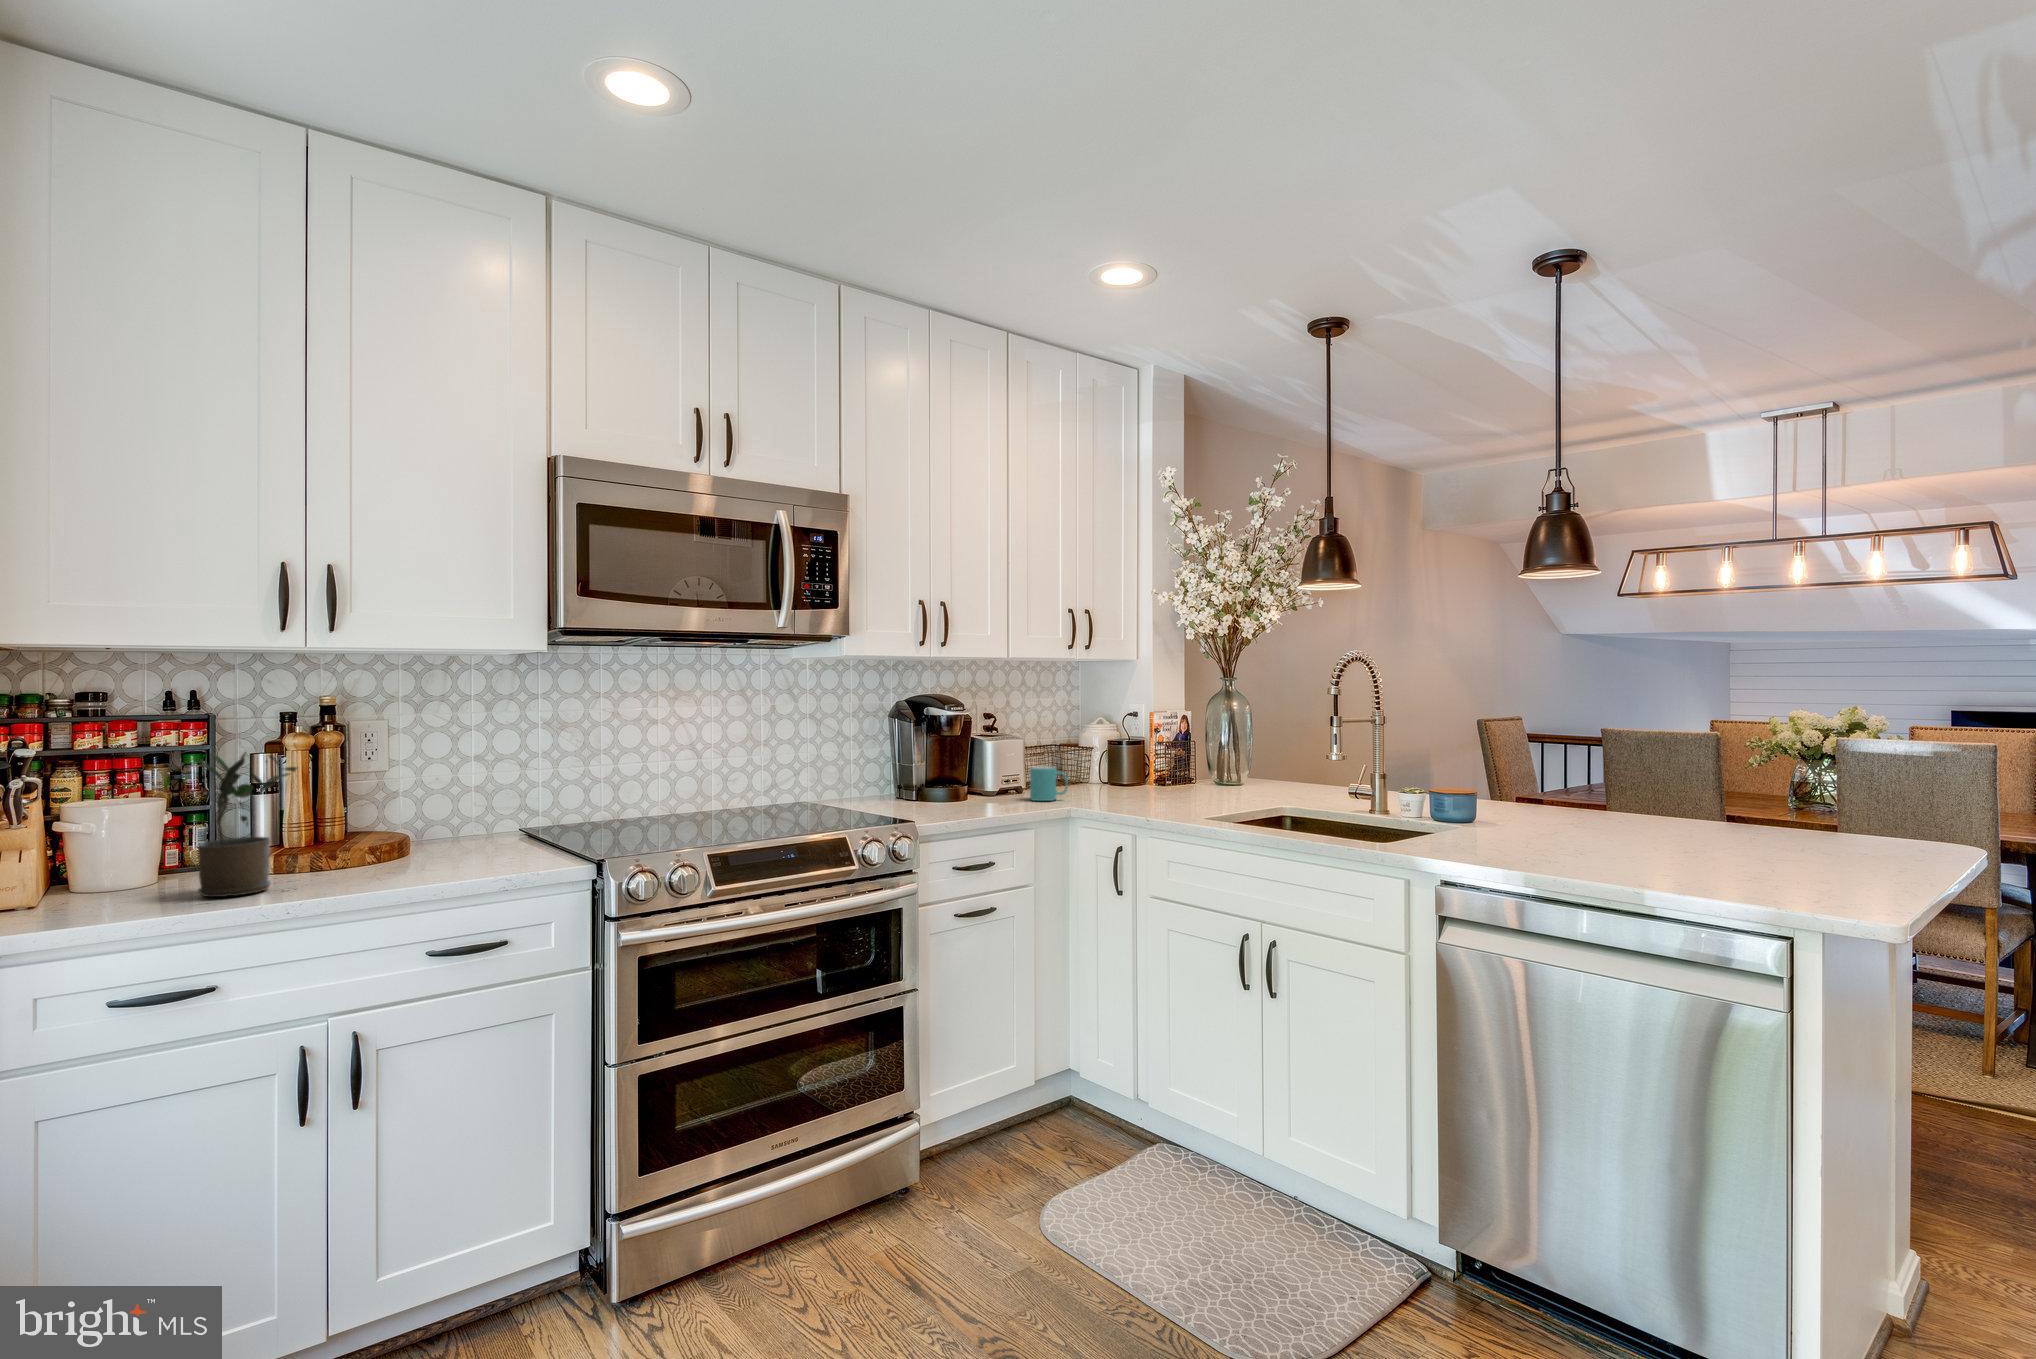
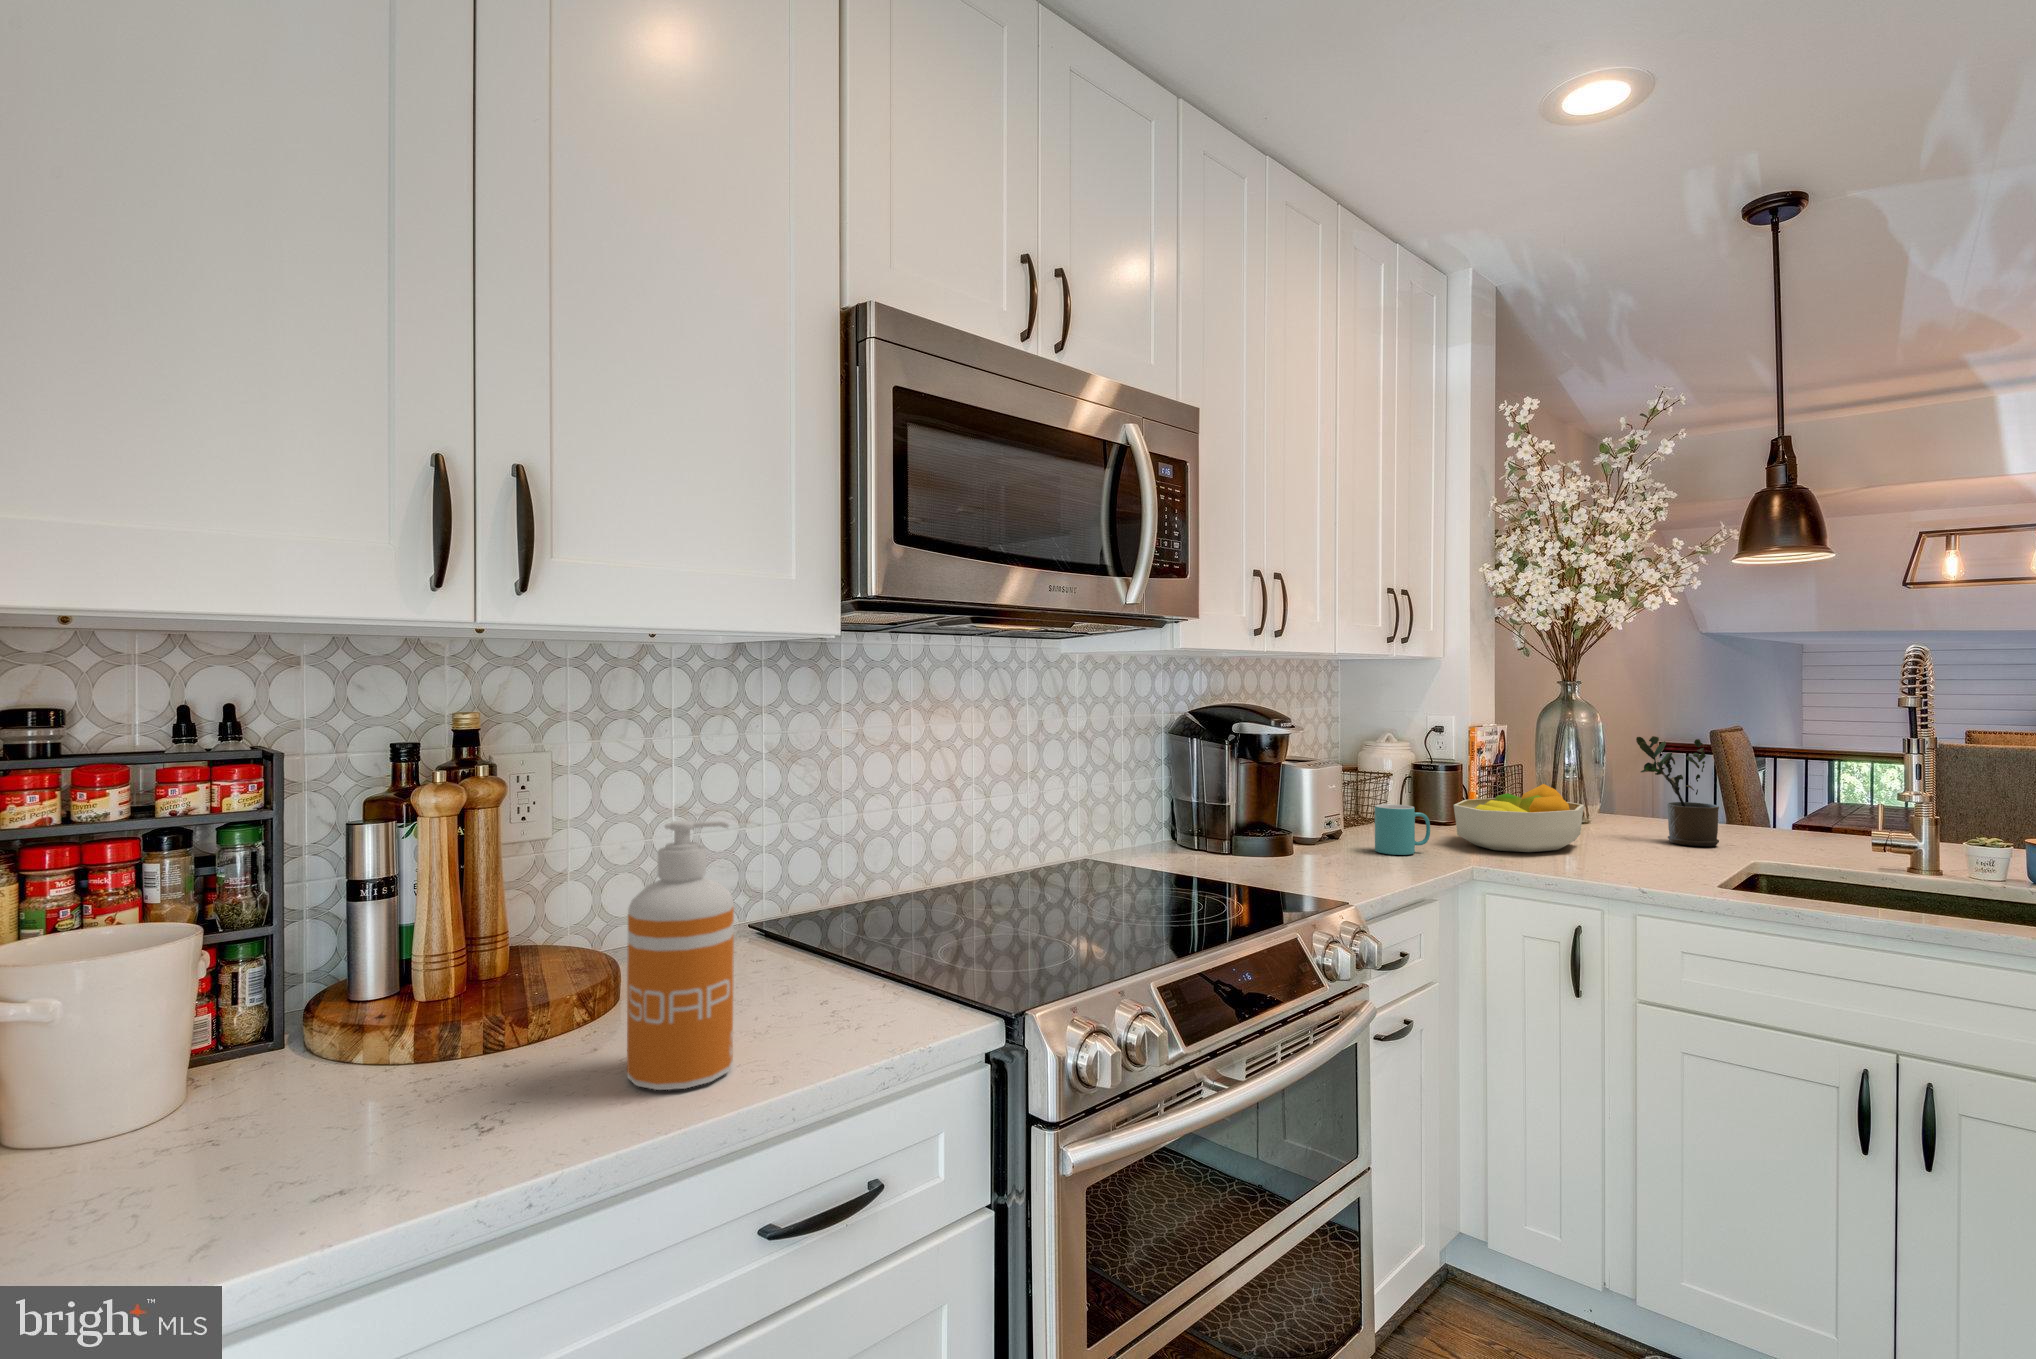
soap dispenser: none [365,748,427,883] -> present [627,820,734,1090]
potted plant: present [198,753,297,897] -> present [1636,736,1719,846]
fruit bowl: none [1098,753,1195,800] -> present [1453,784,1584,852]

